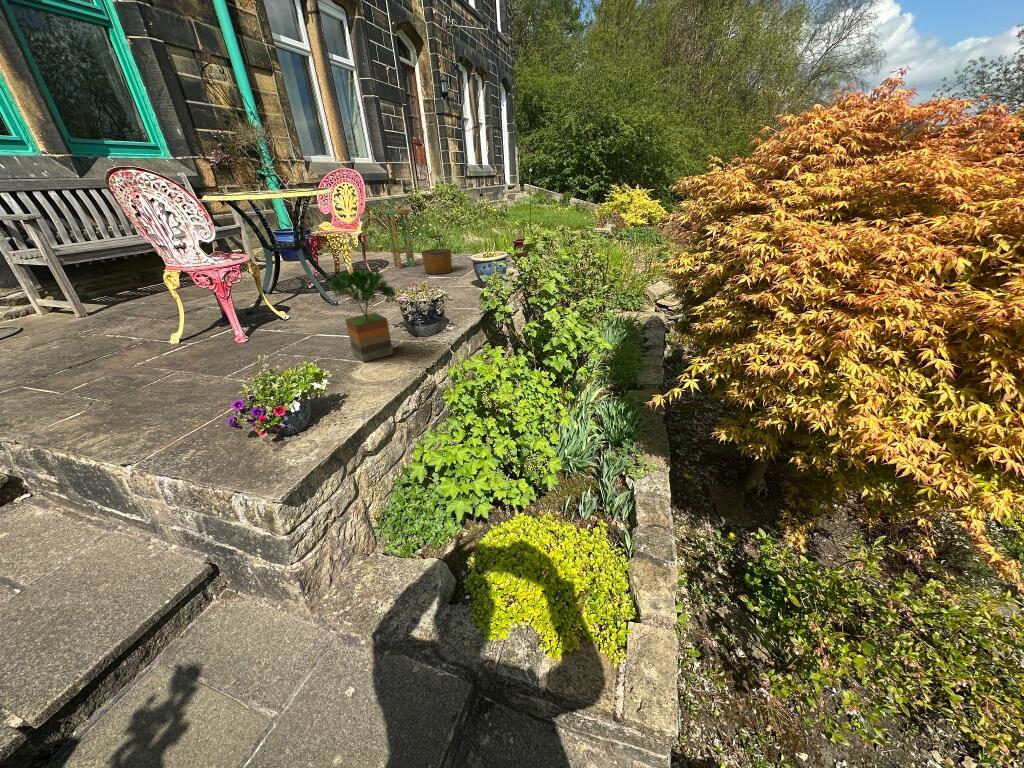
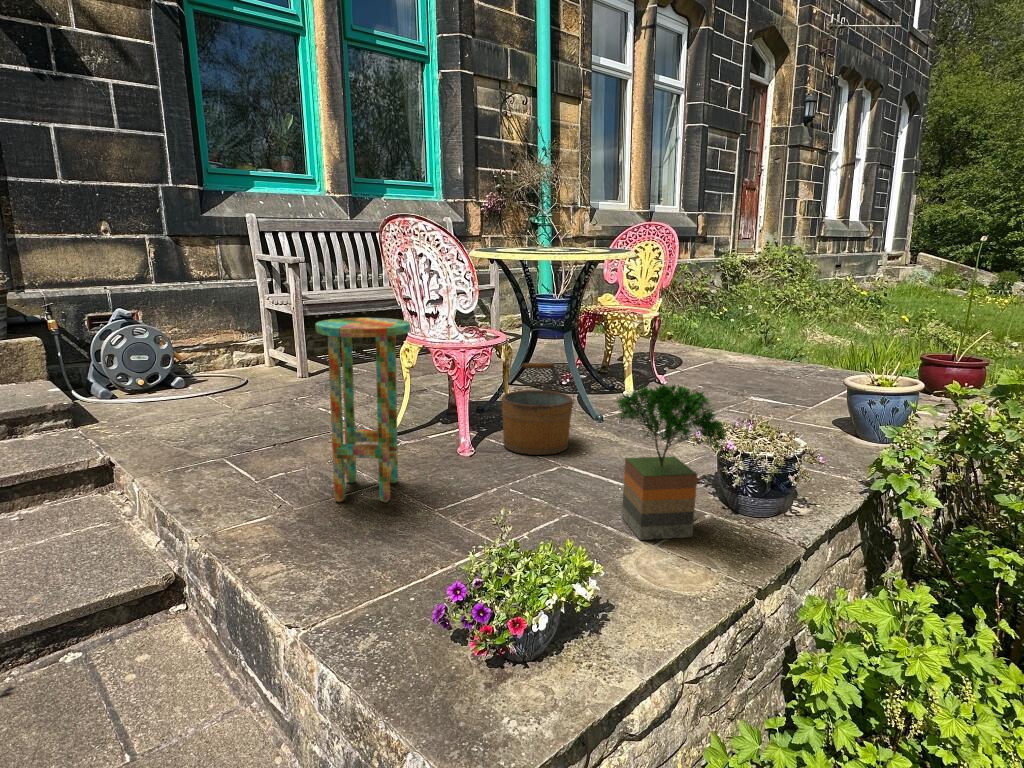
side table: present [382,209,415,268] -> present [315,318,410,502]
bucket: present [421,235,452,274] -> present [500,363,574,455]

